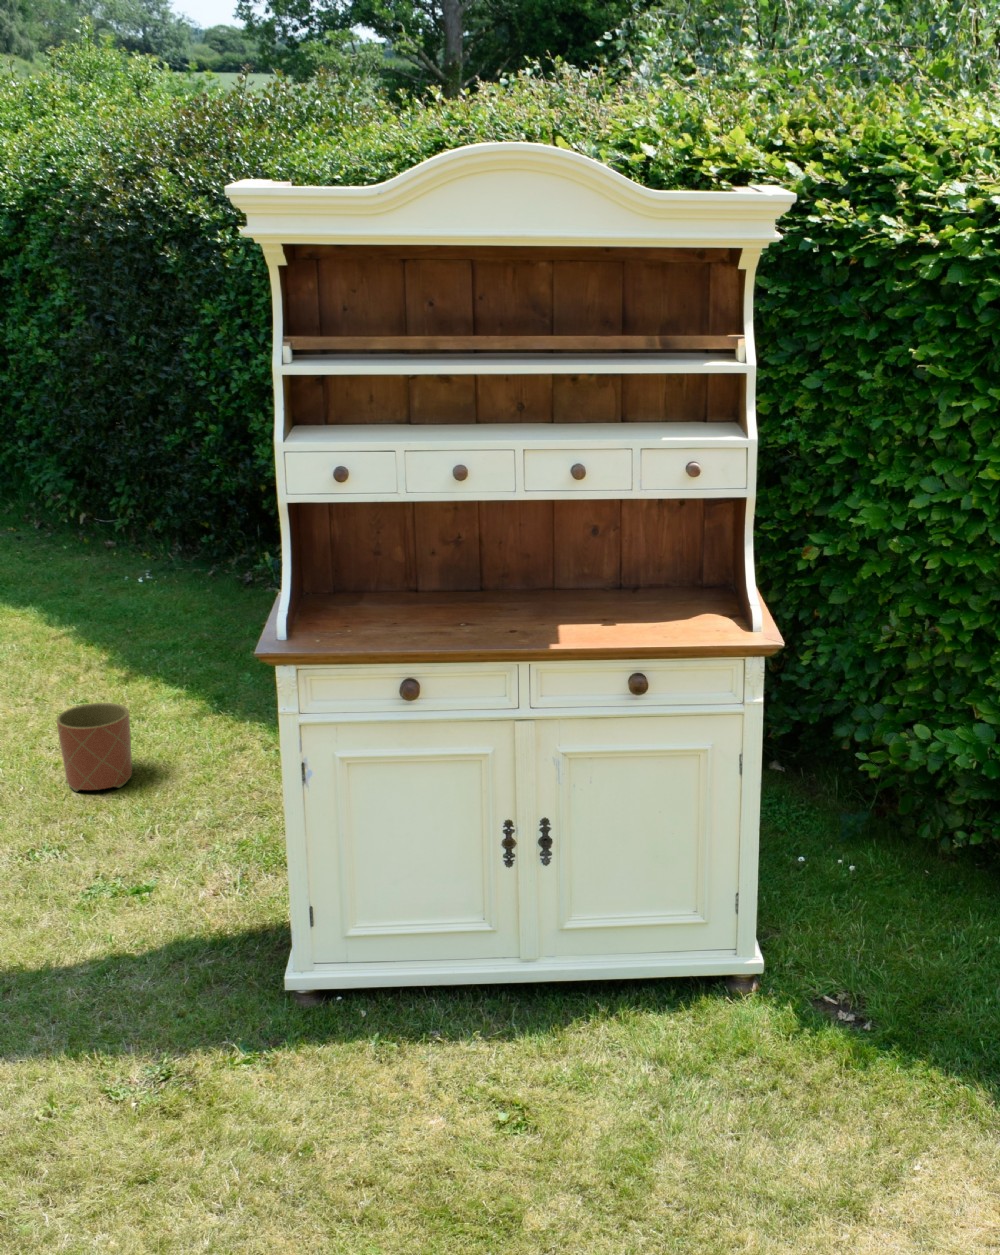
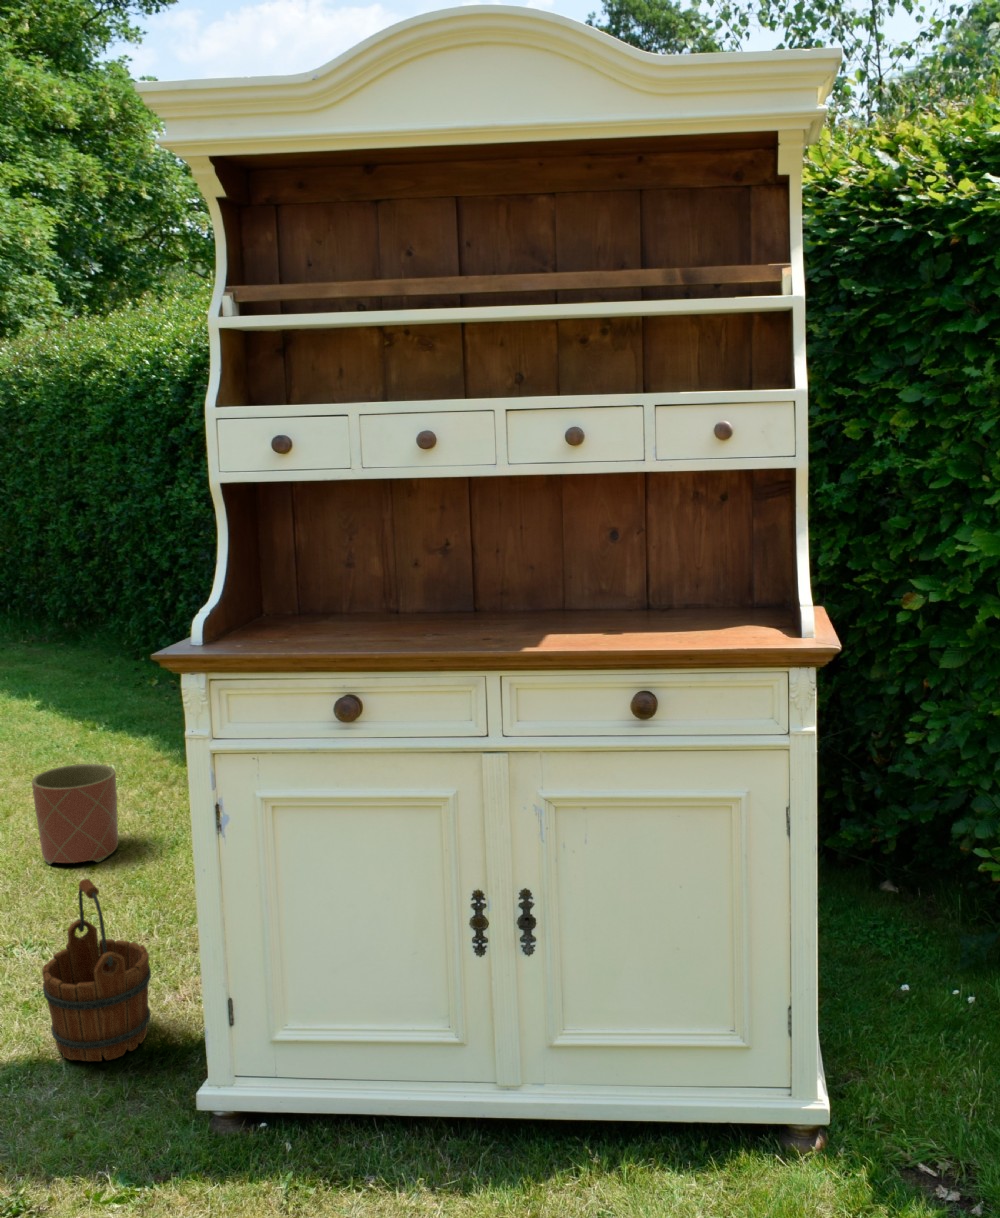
wooden bucket: none [138,817,225,959] -> present [42,879,151,1061]

